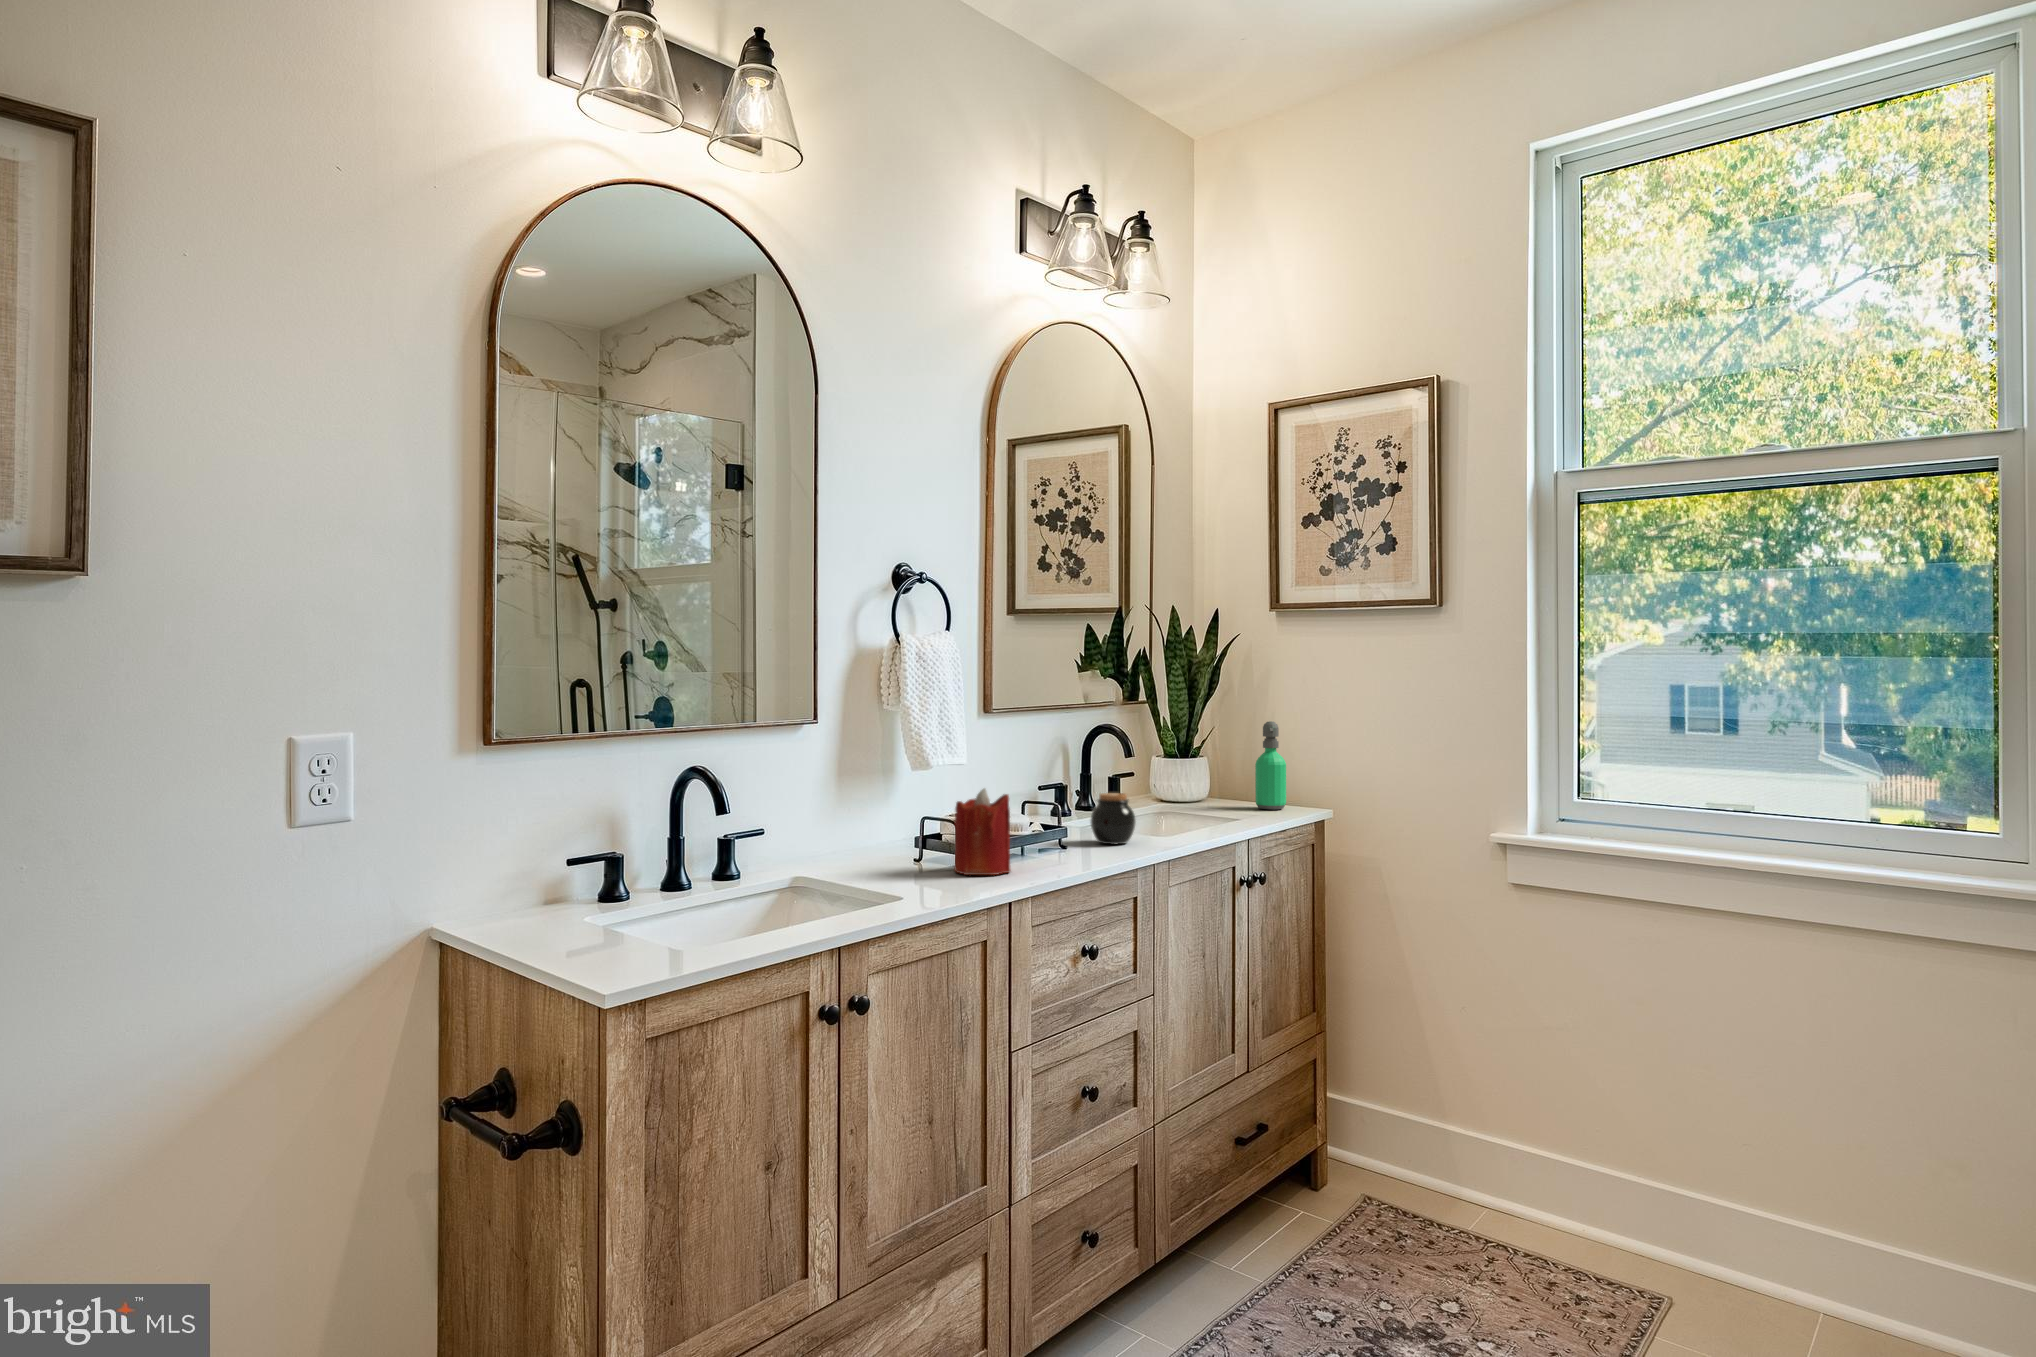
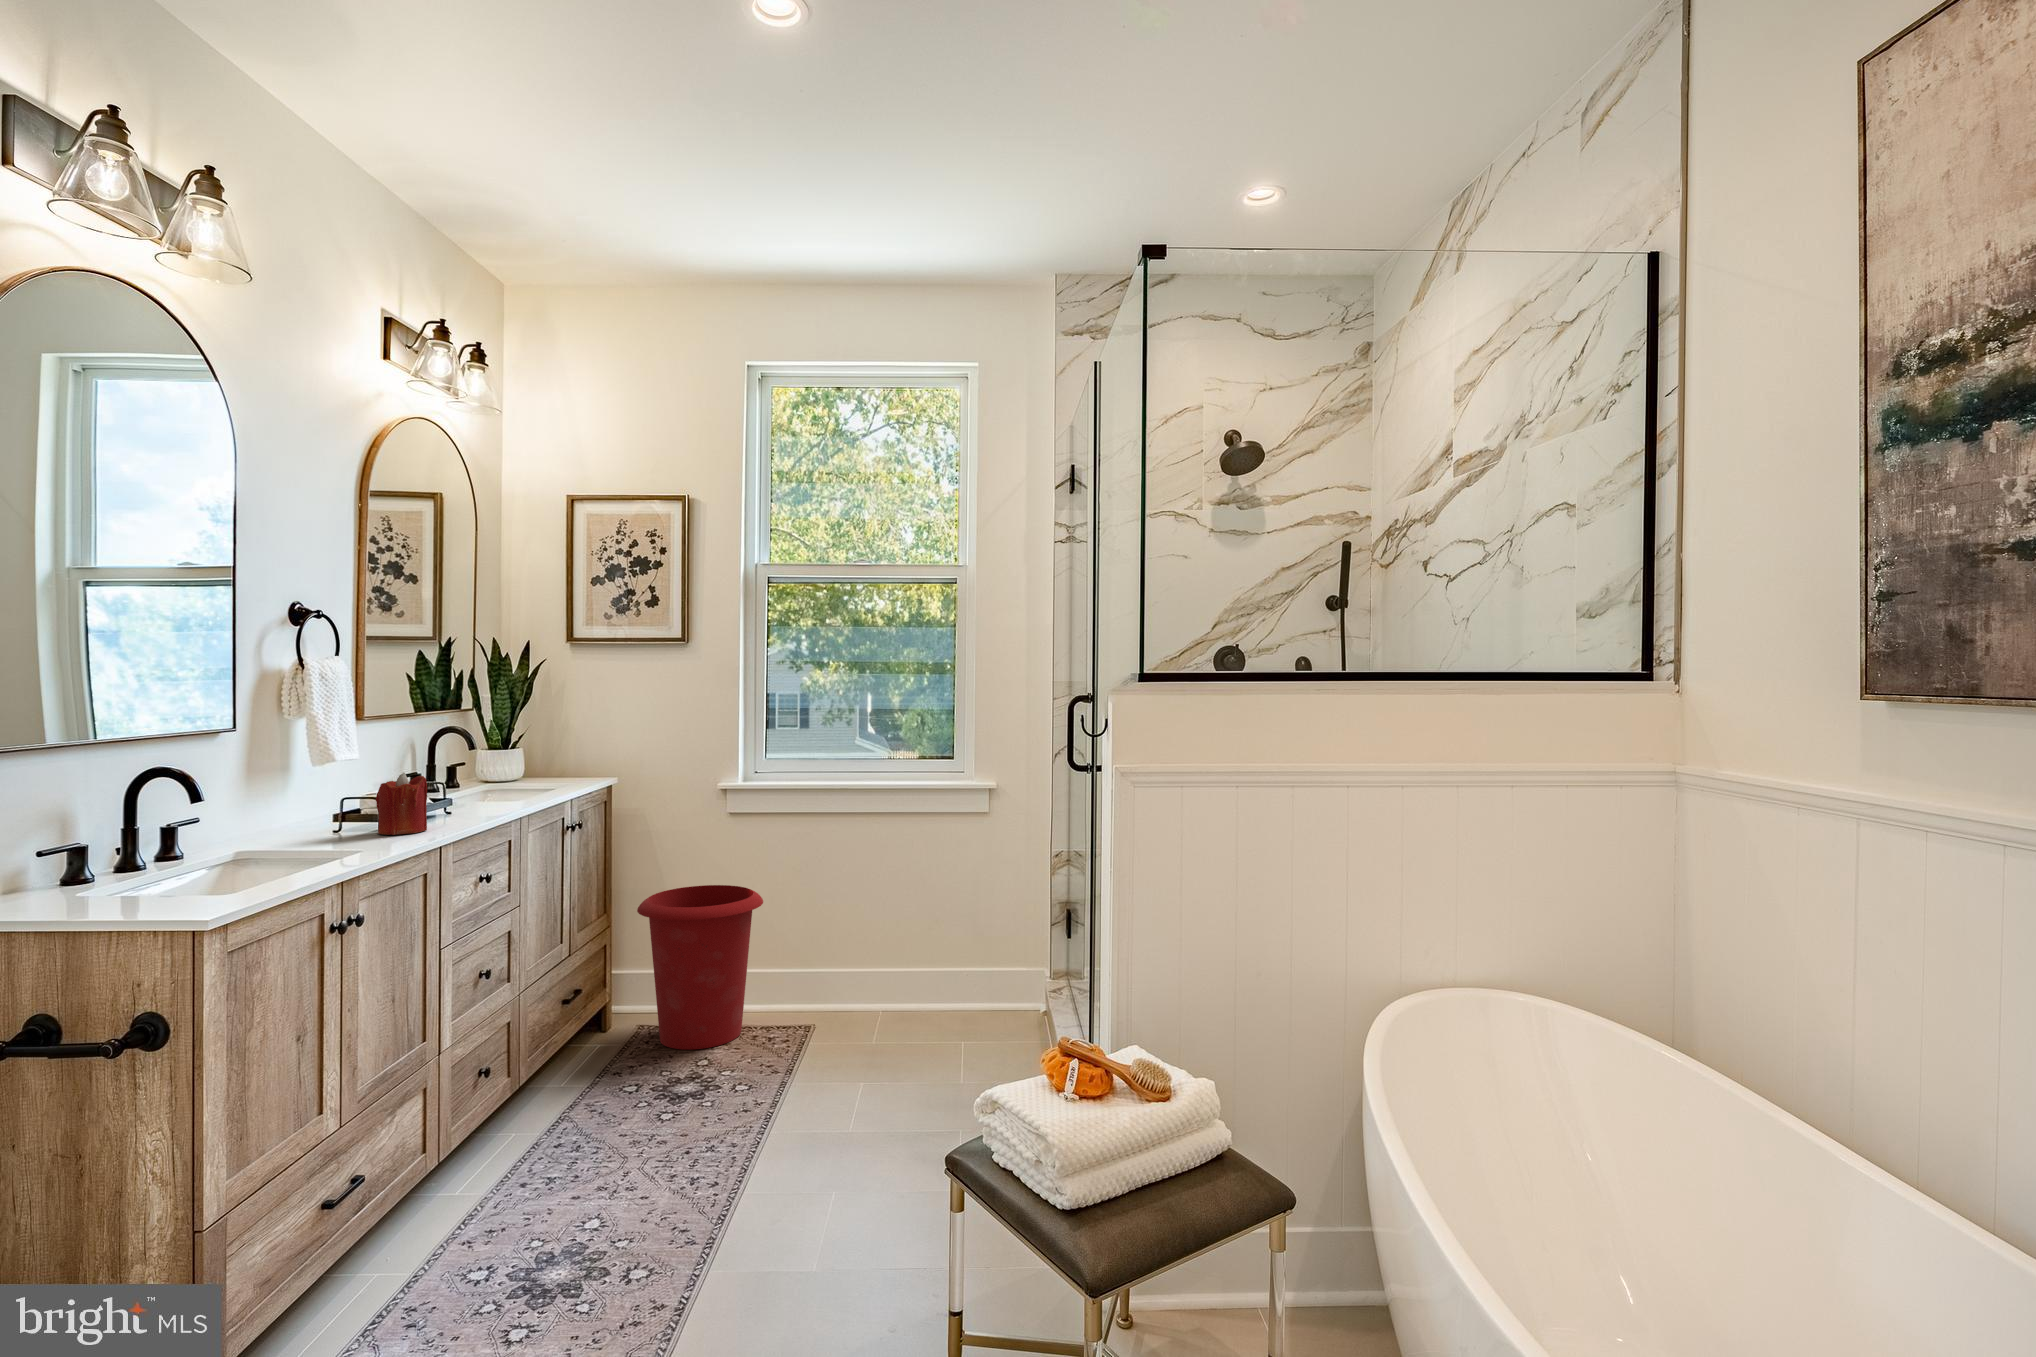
soap dispenser: present [1255,721,1286,810] -> none [561,719,584,780]
jar: present [1091,793,1136,844] -> none [462,773,498,809]
waste bin: none [1351,994,1563,1279] -> present [637,885,763,1050]

